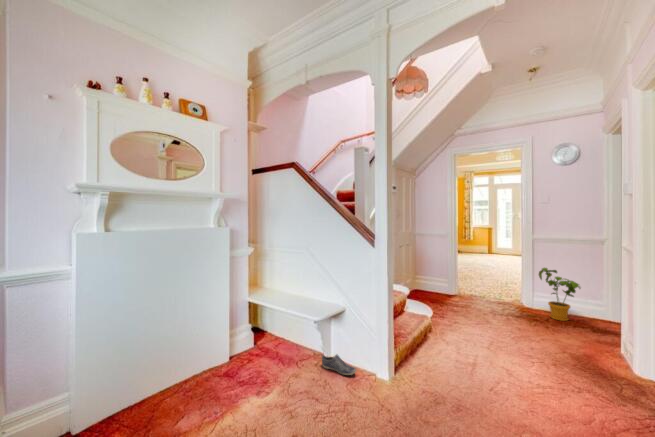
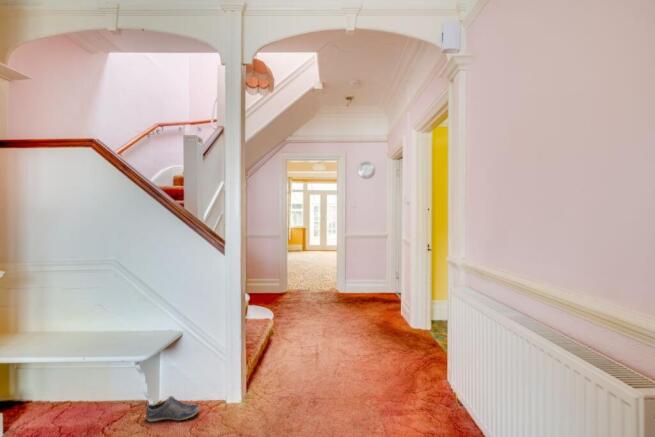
house plant: present [539,268,580,321] -> none [349,258,375,298]

